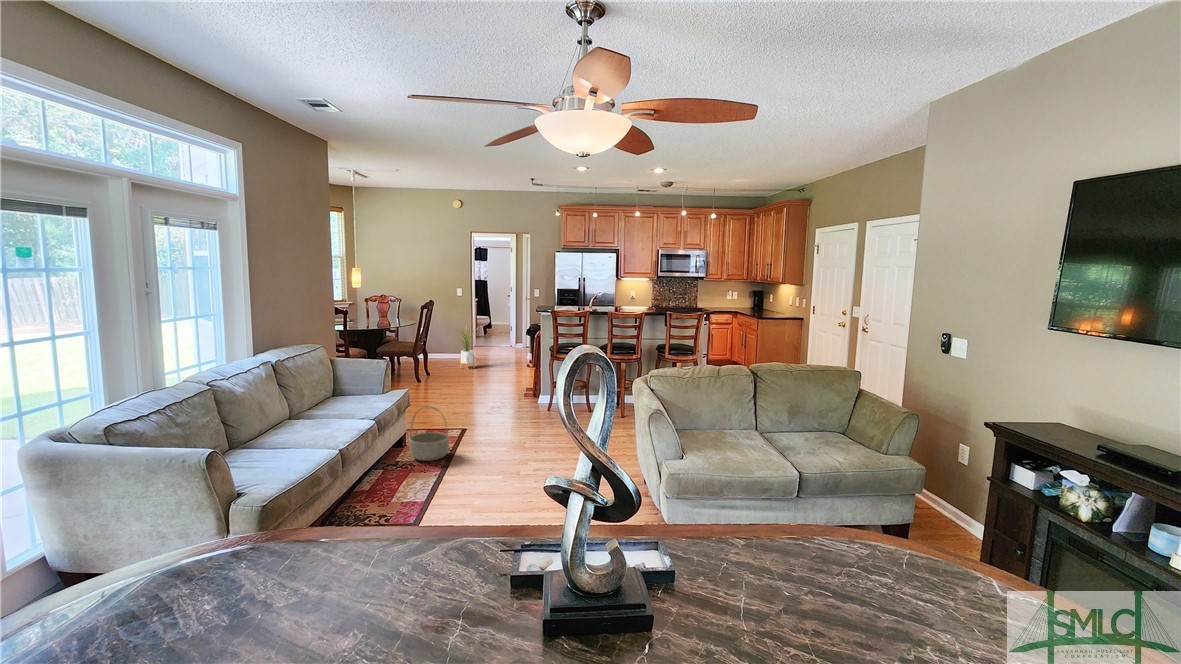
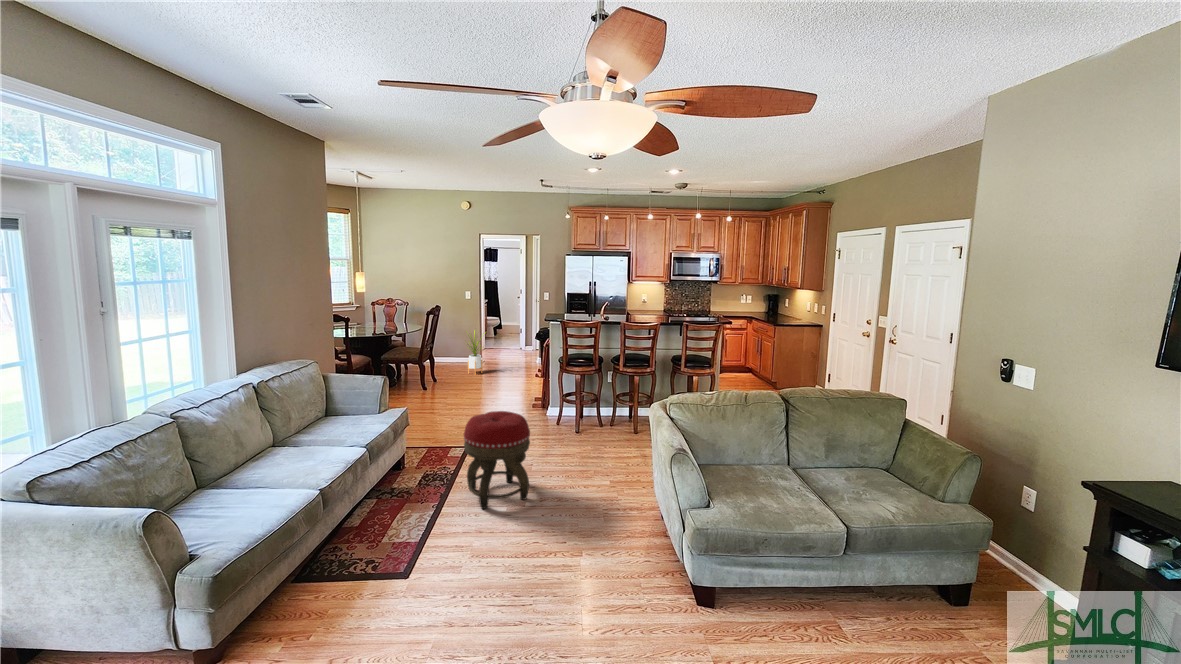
footstool: none [463,390,524,477] -> present [464,411,530,509]
basket: present [409,406,449,461] -> none [406,428,451,487]

